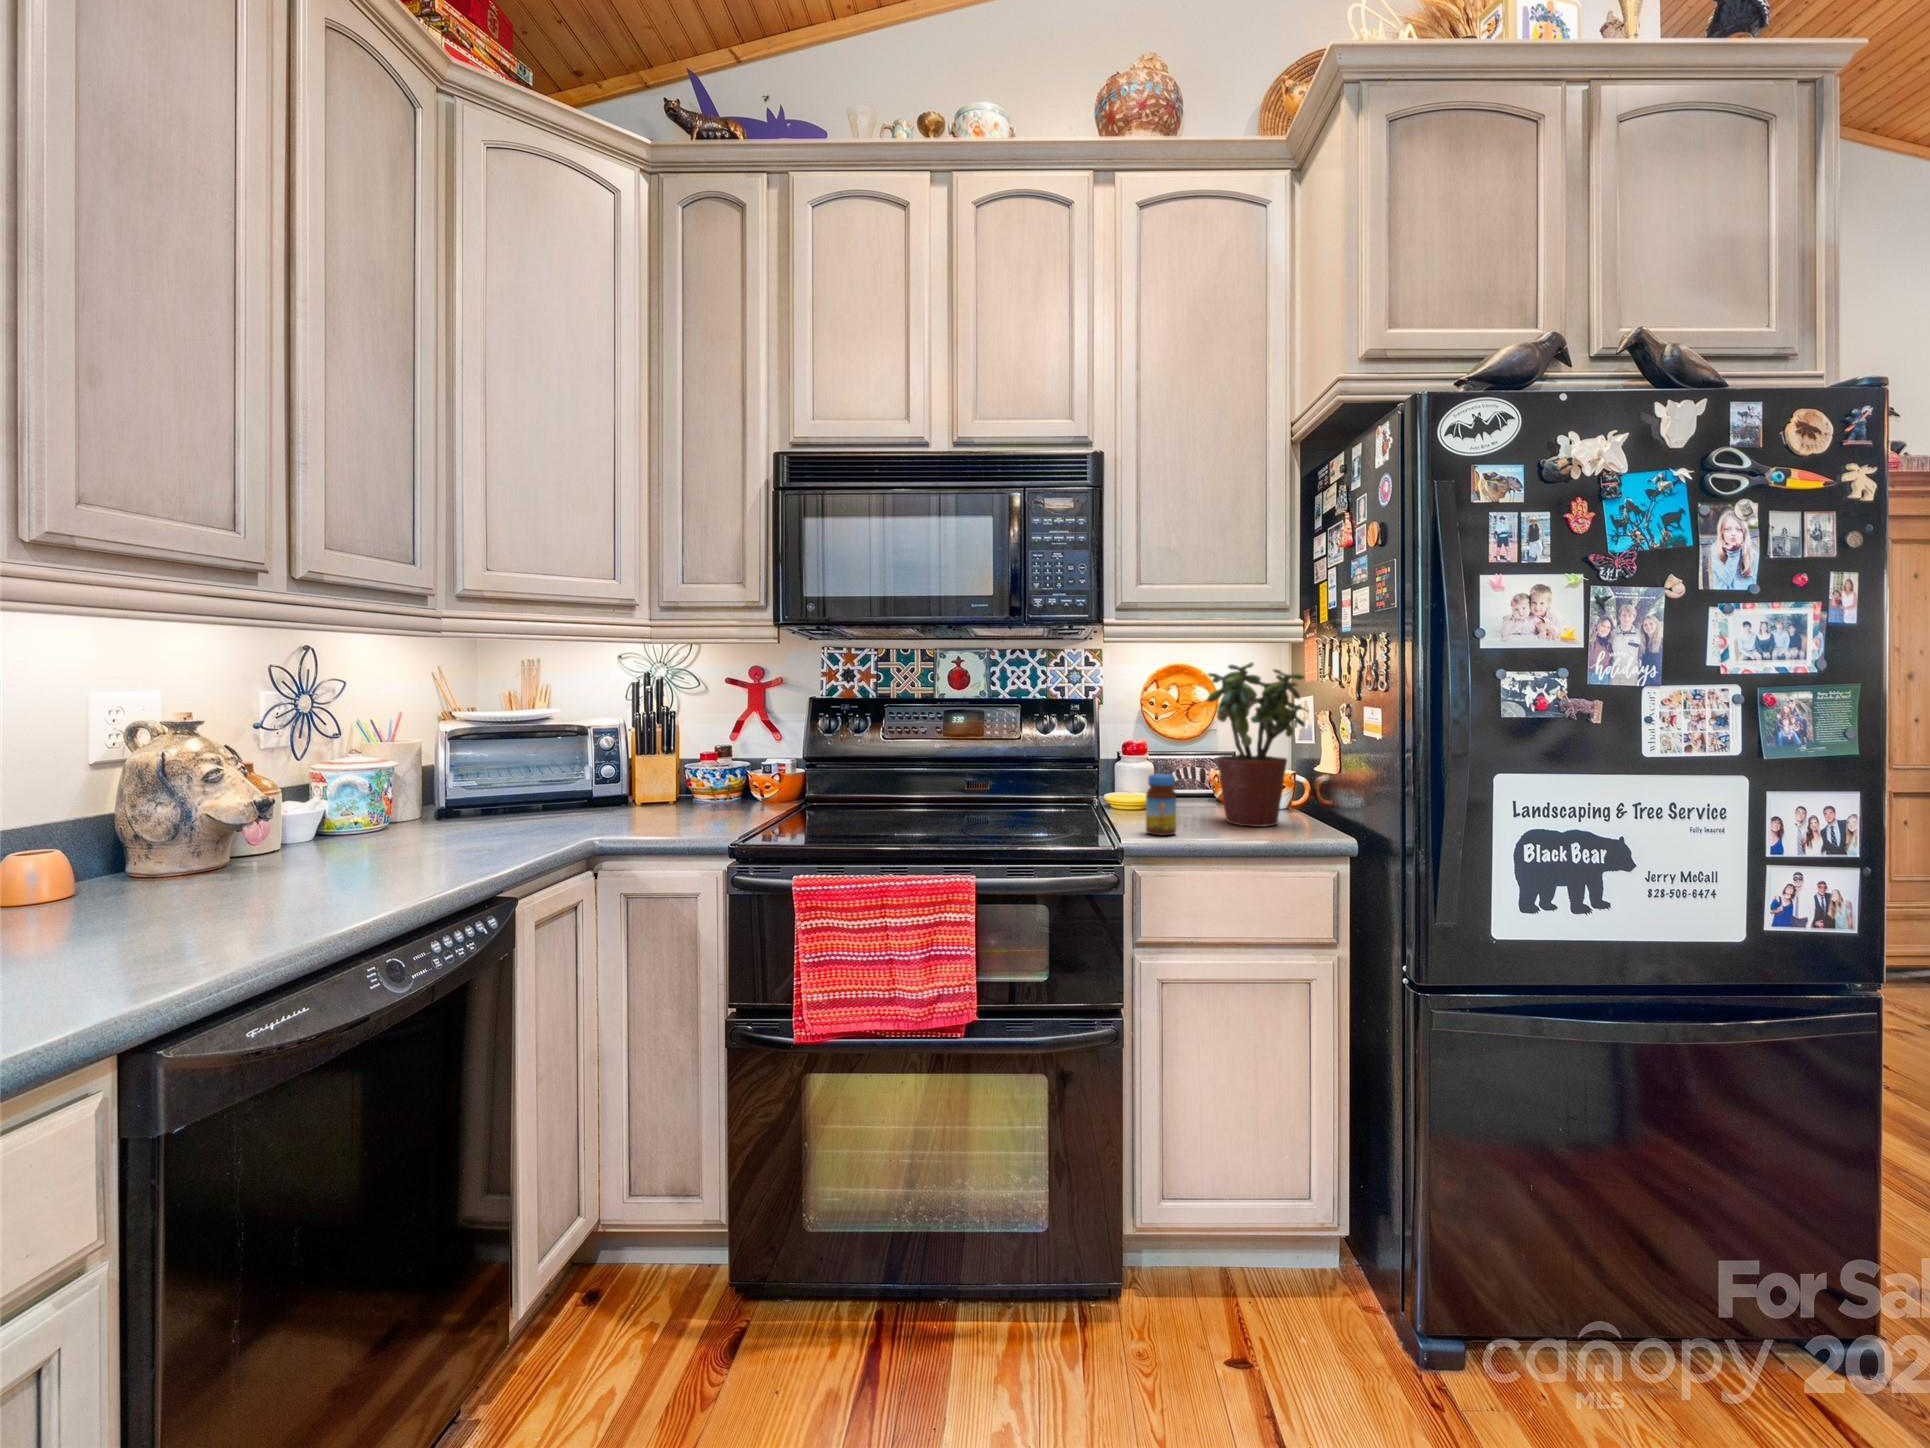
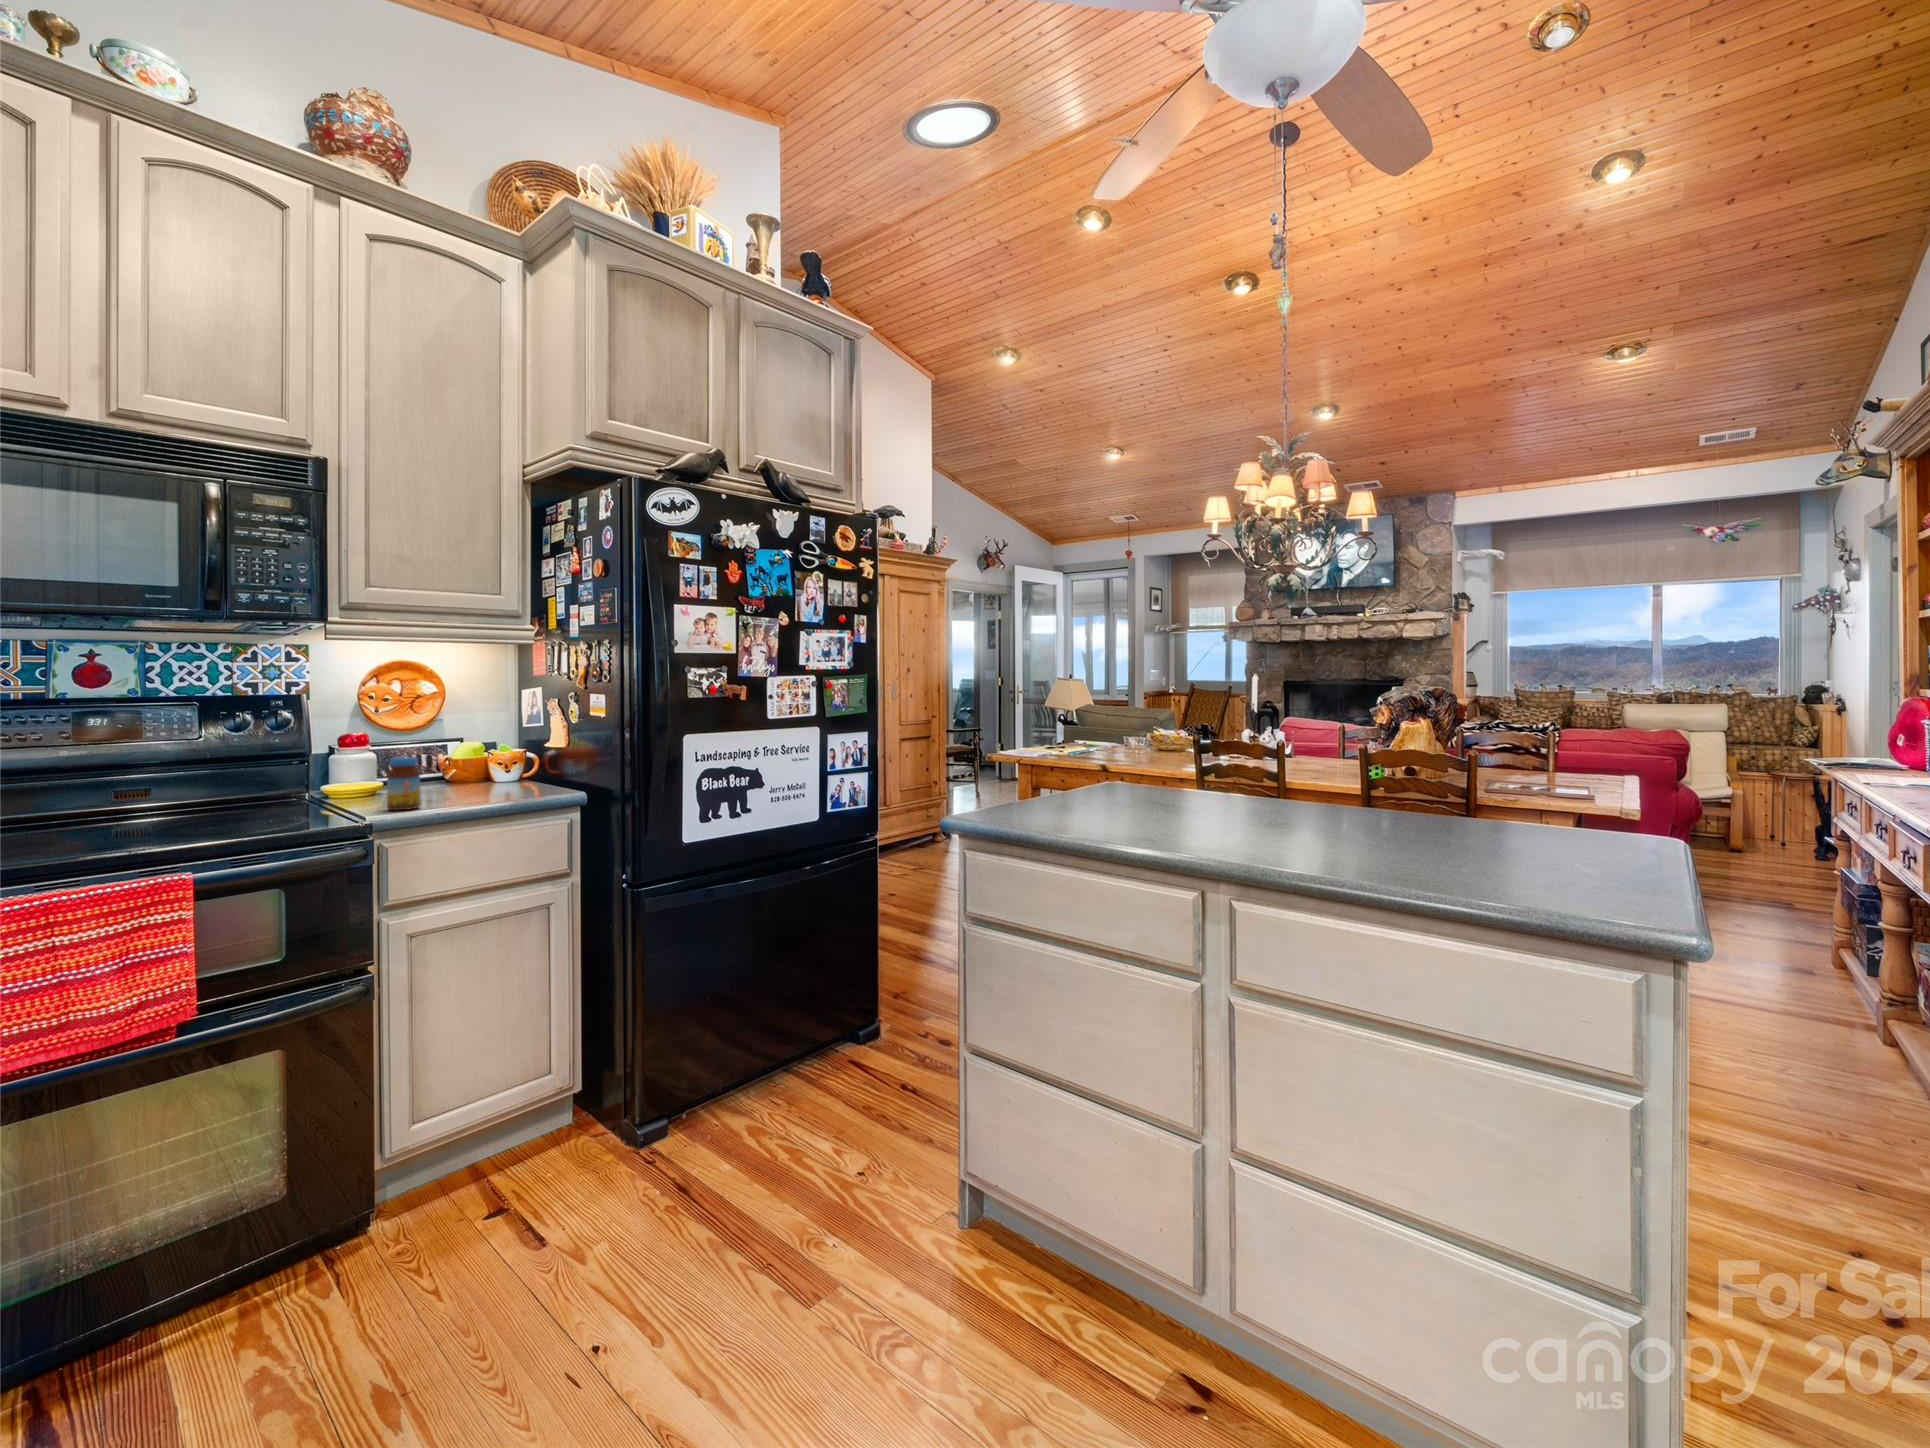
potted plant: present [1207,662,1309,827] -> none [443,660,542,796]

